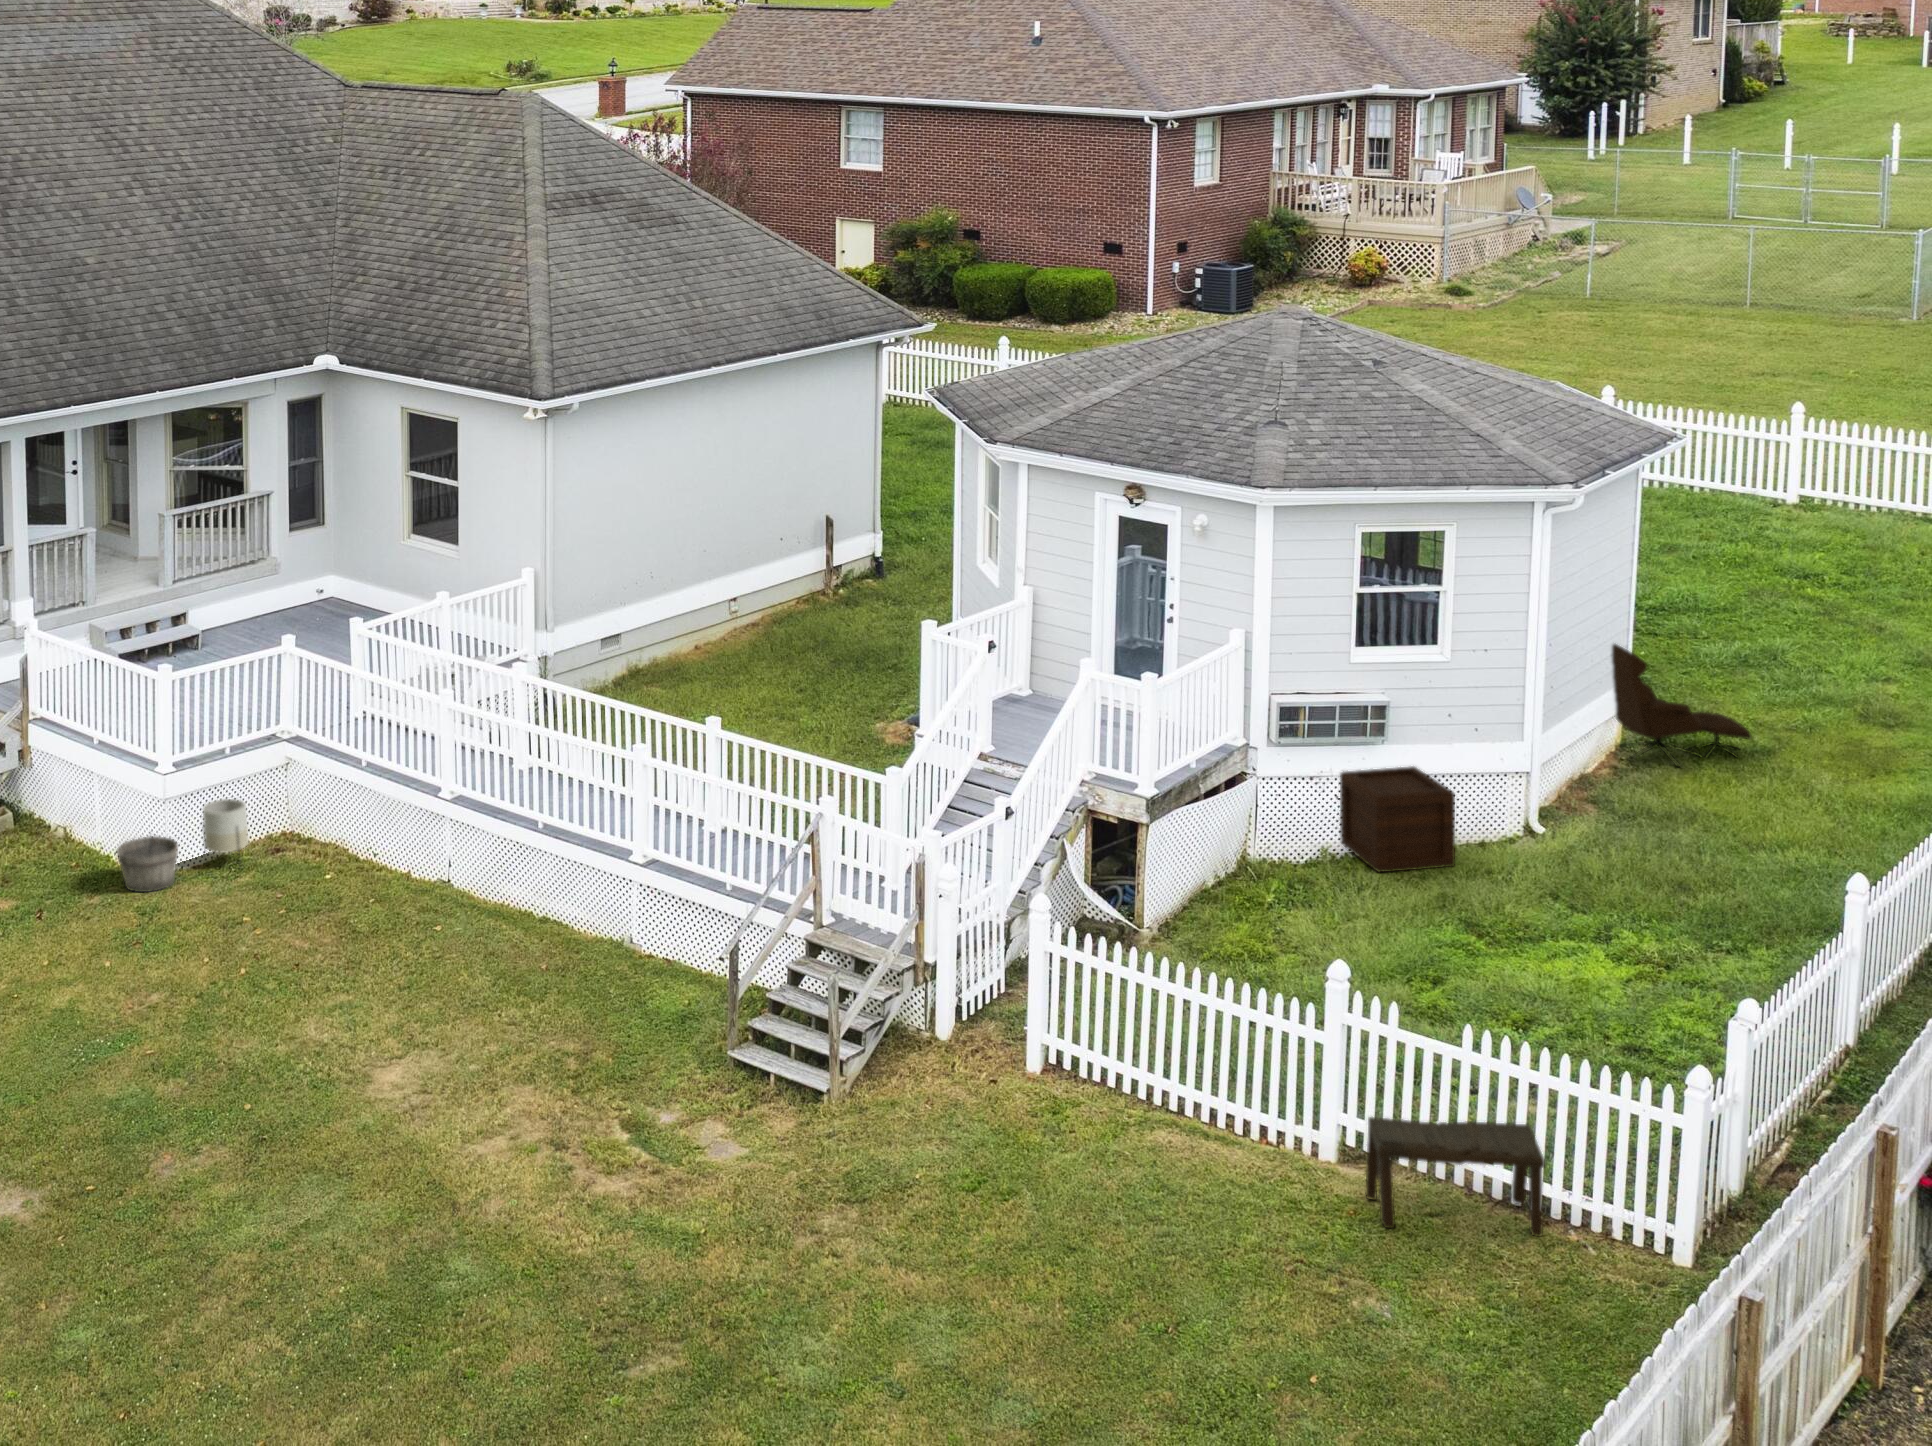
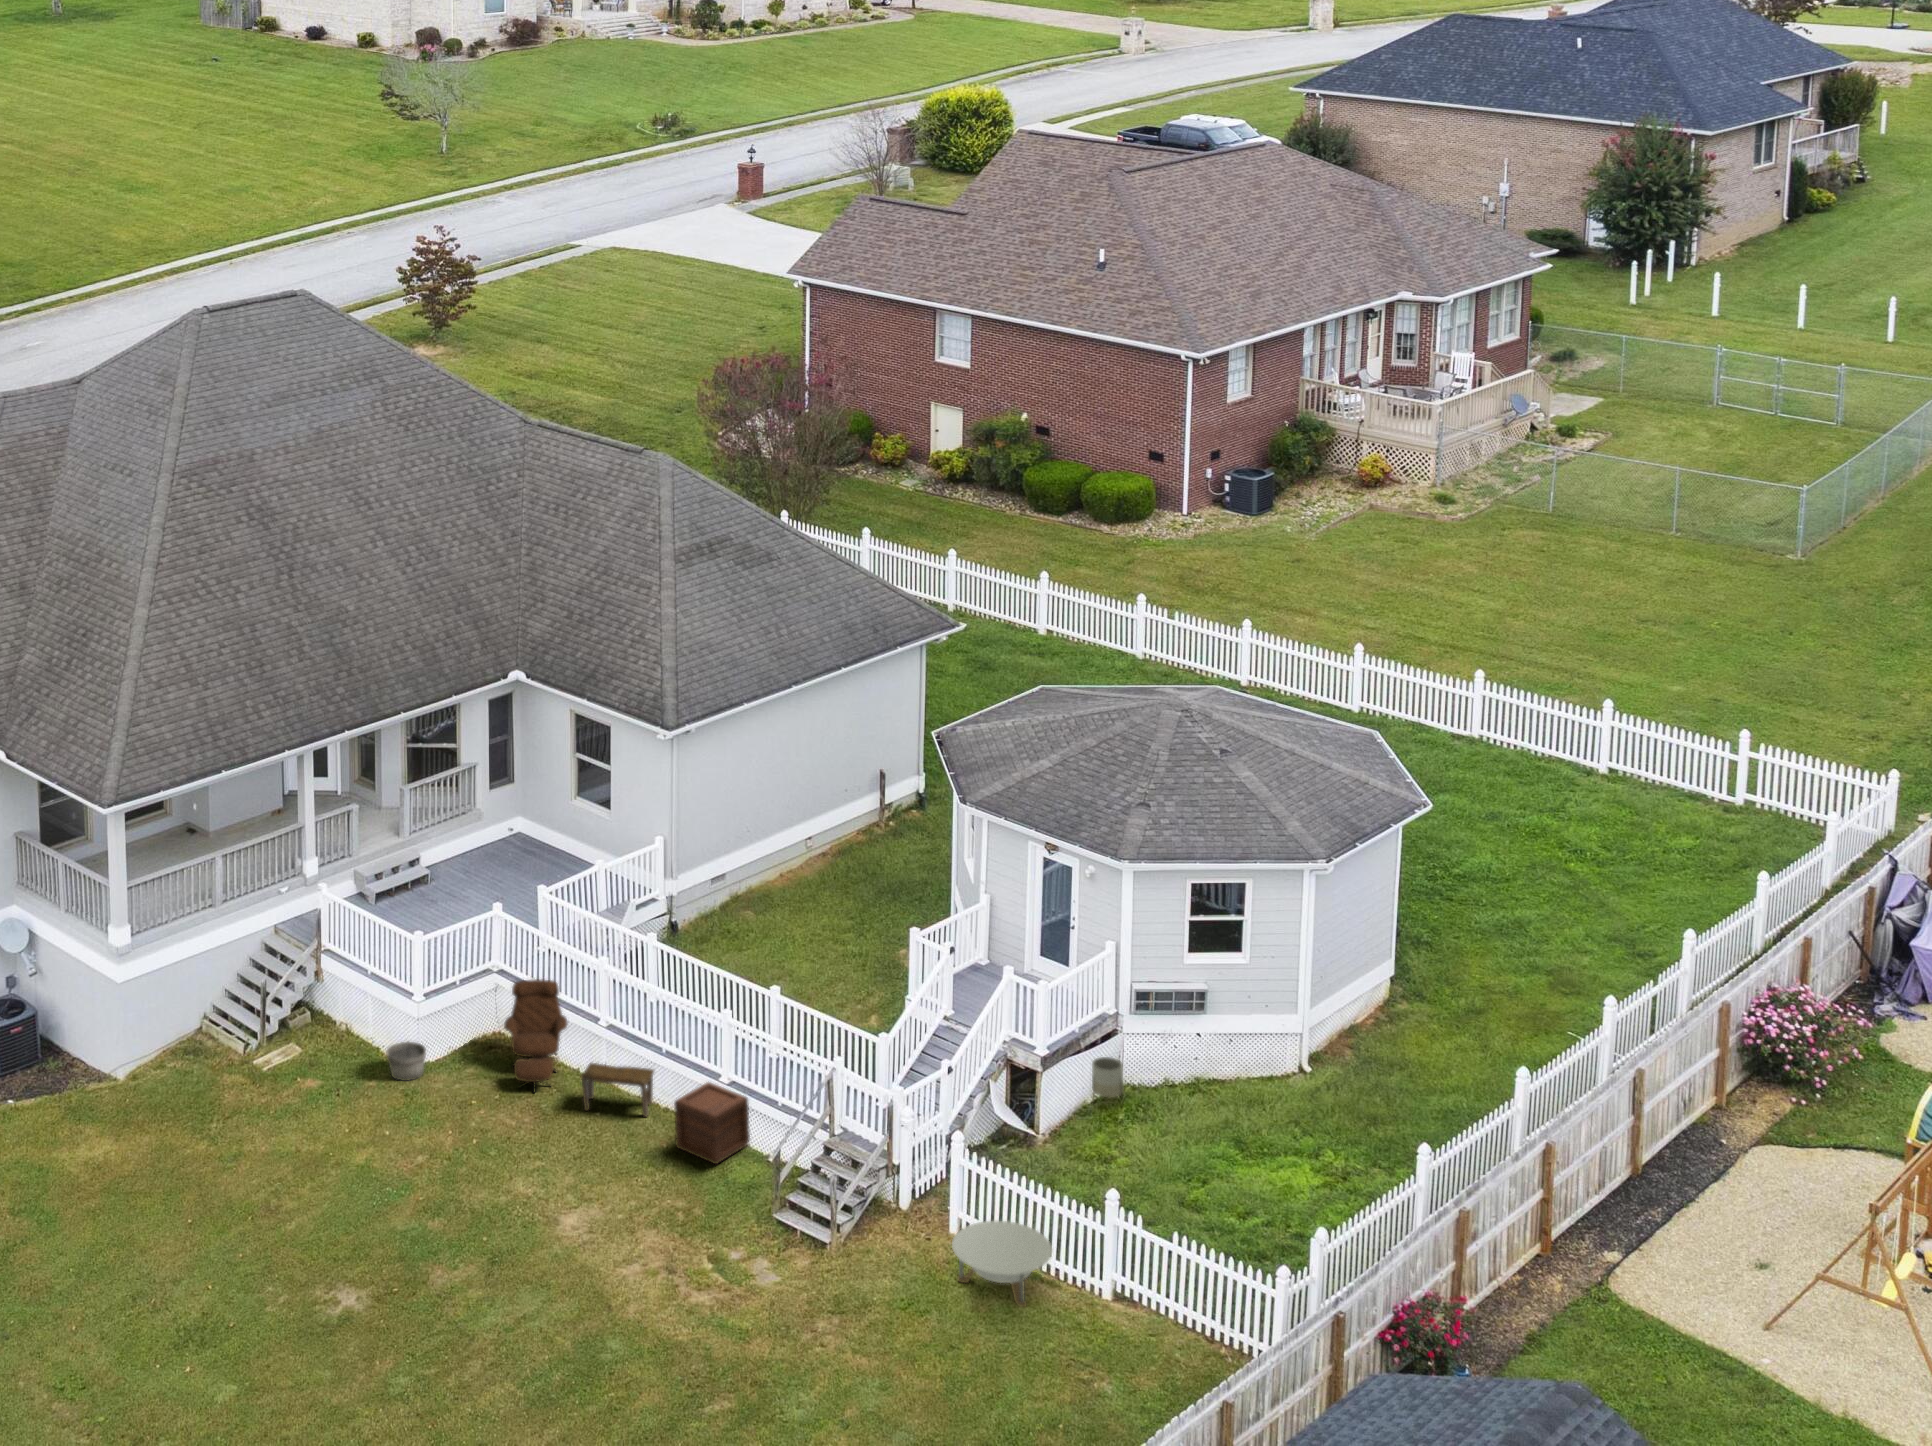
lounge chair: present [1612,644,1752,767] -> present [504,979,567,1090]
wooden crate: present [1340,766,1455,872] -> present [674,1082,750,1164]
planter: present [203,799,249,853] -> present [1092,1057,1124,1097]
round table: none [1053,1036,1236,1178] -> present [952,1221,1052,1307]
bench: present [1365,1117,1545,1236] -> present [581,1063,654,1117]

